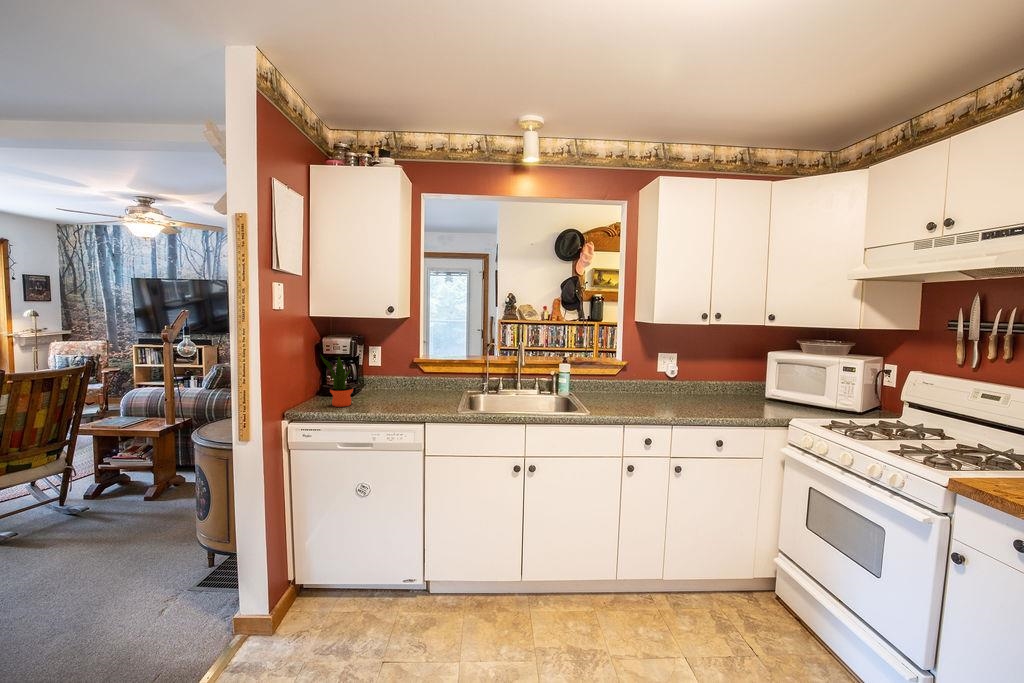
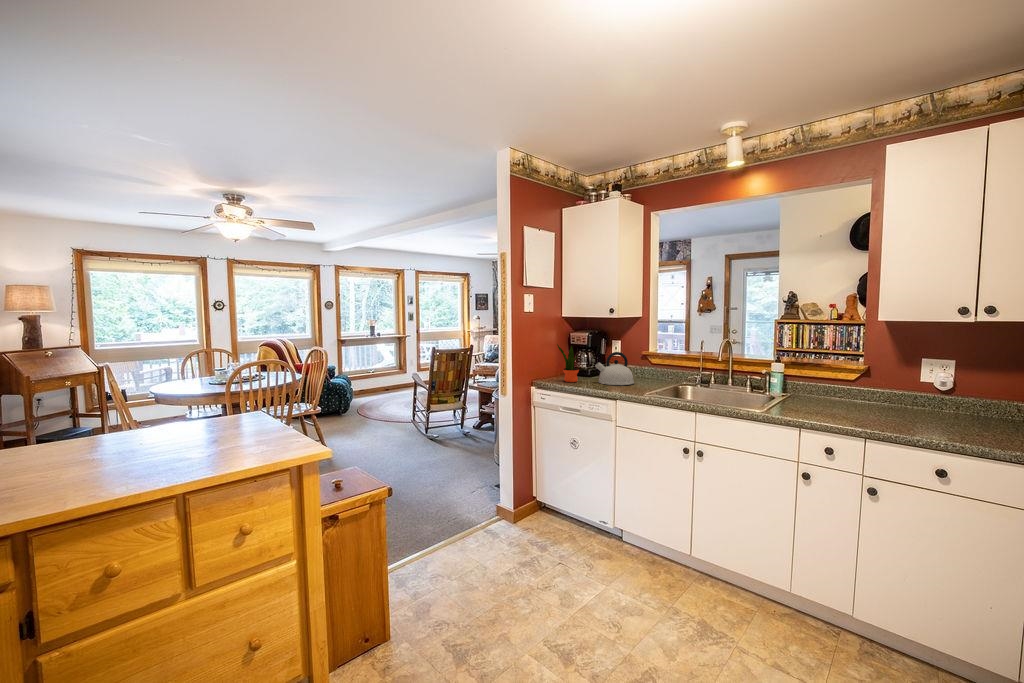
kettle: none [374,361,421,403] -> present [595,352,634,385]

